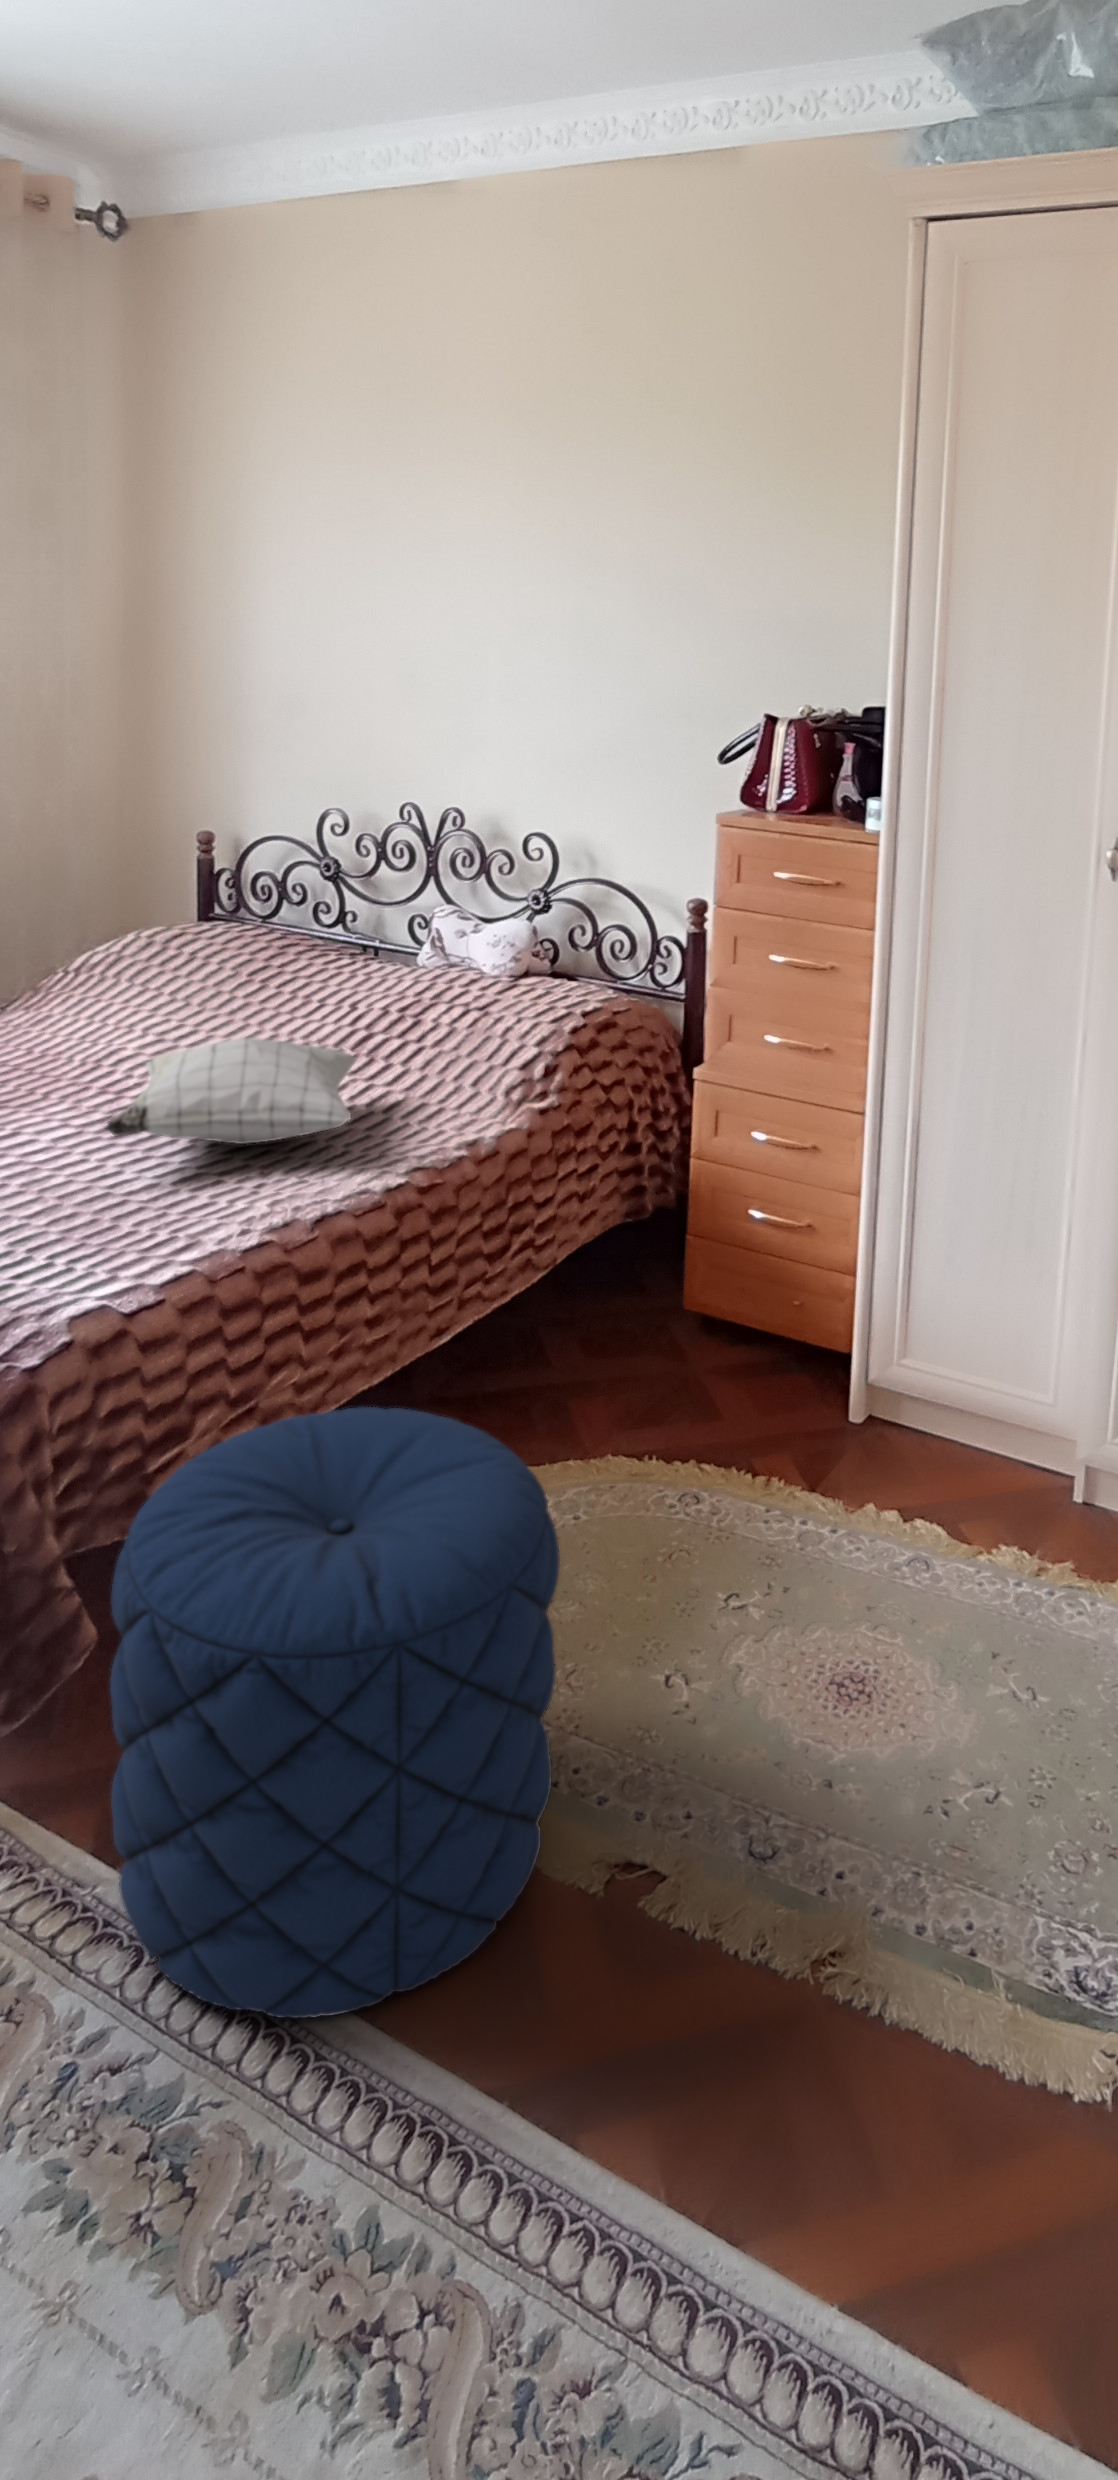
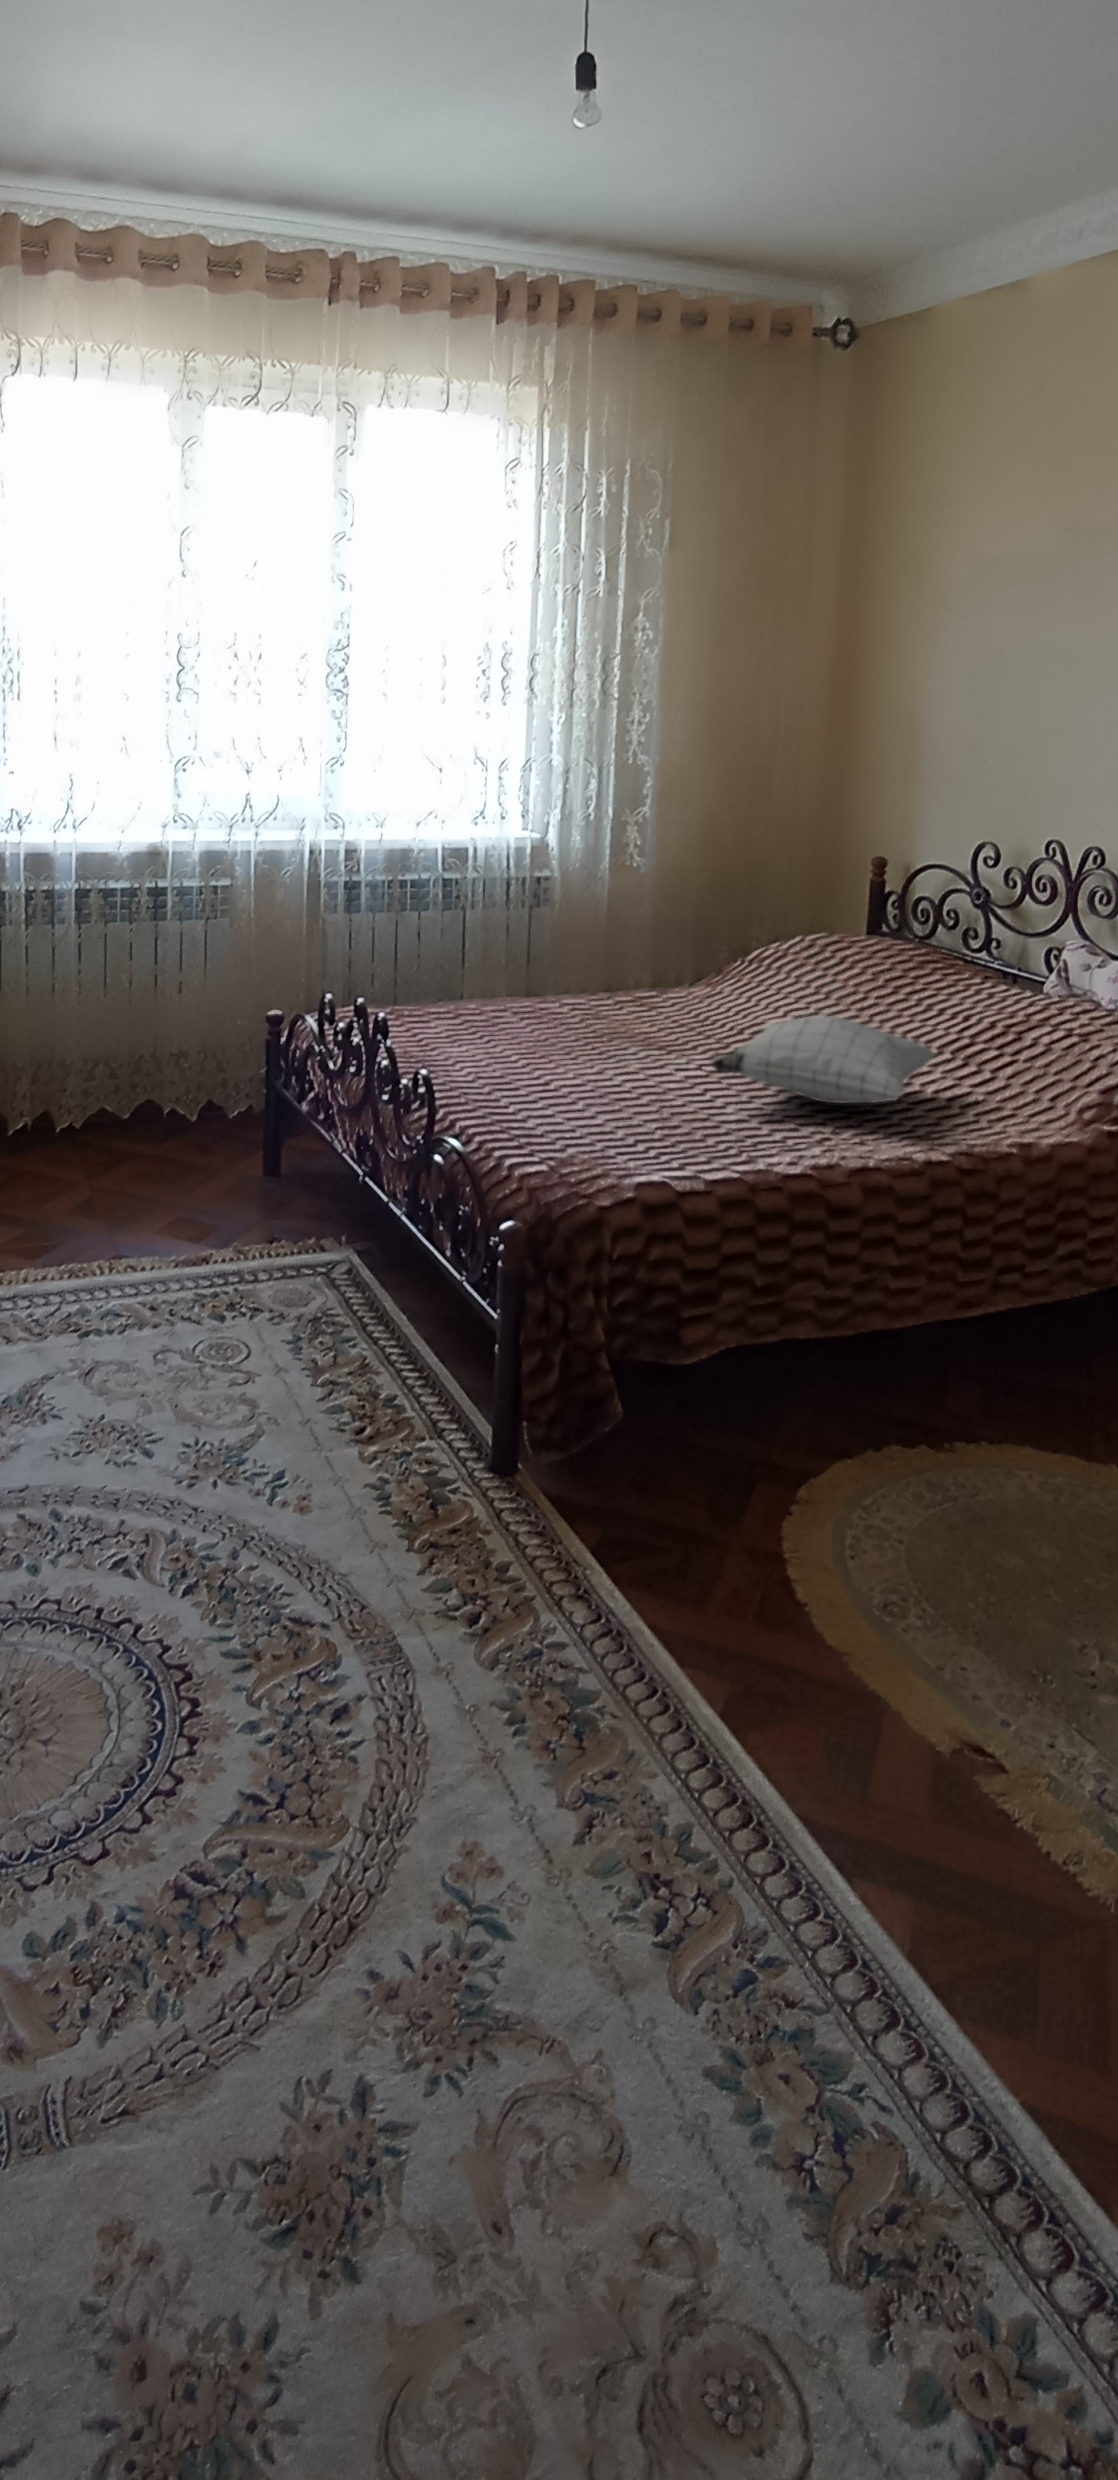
pouf: present [110,1407,560,2018] -> none [595,1288,949,1727]

